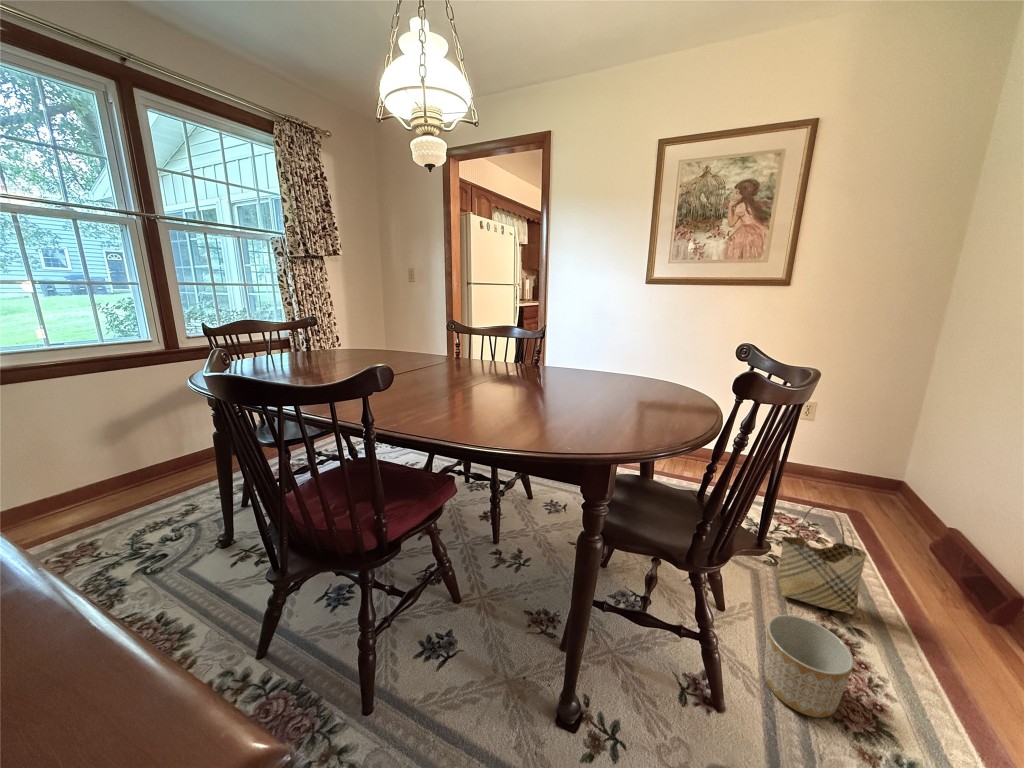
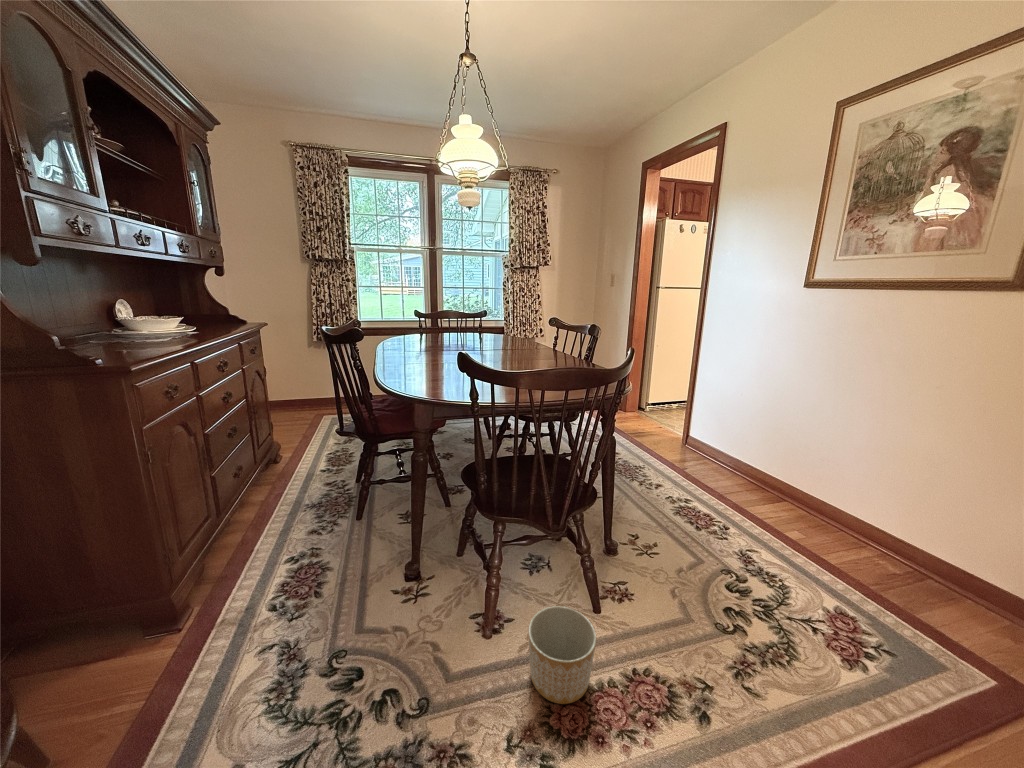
woven basket: present [777,505,866,615] -> none [672,564,768,706]

